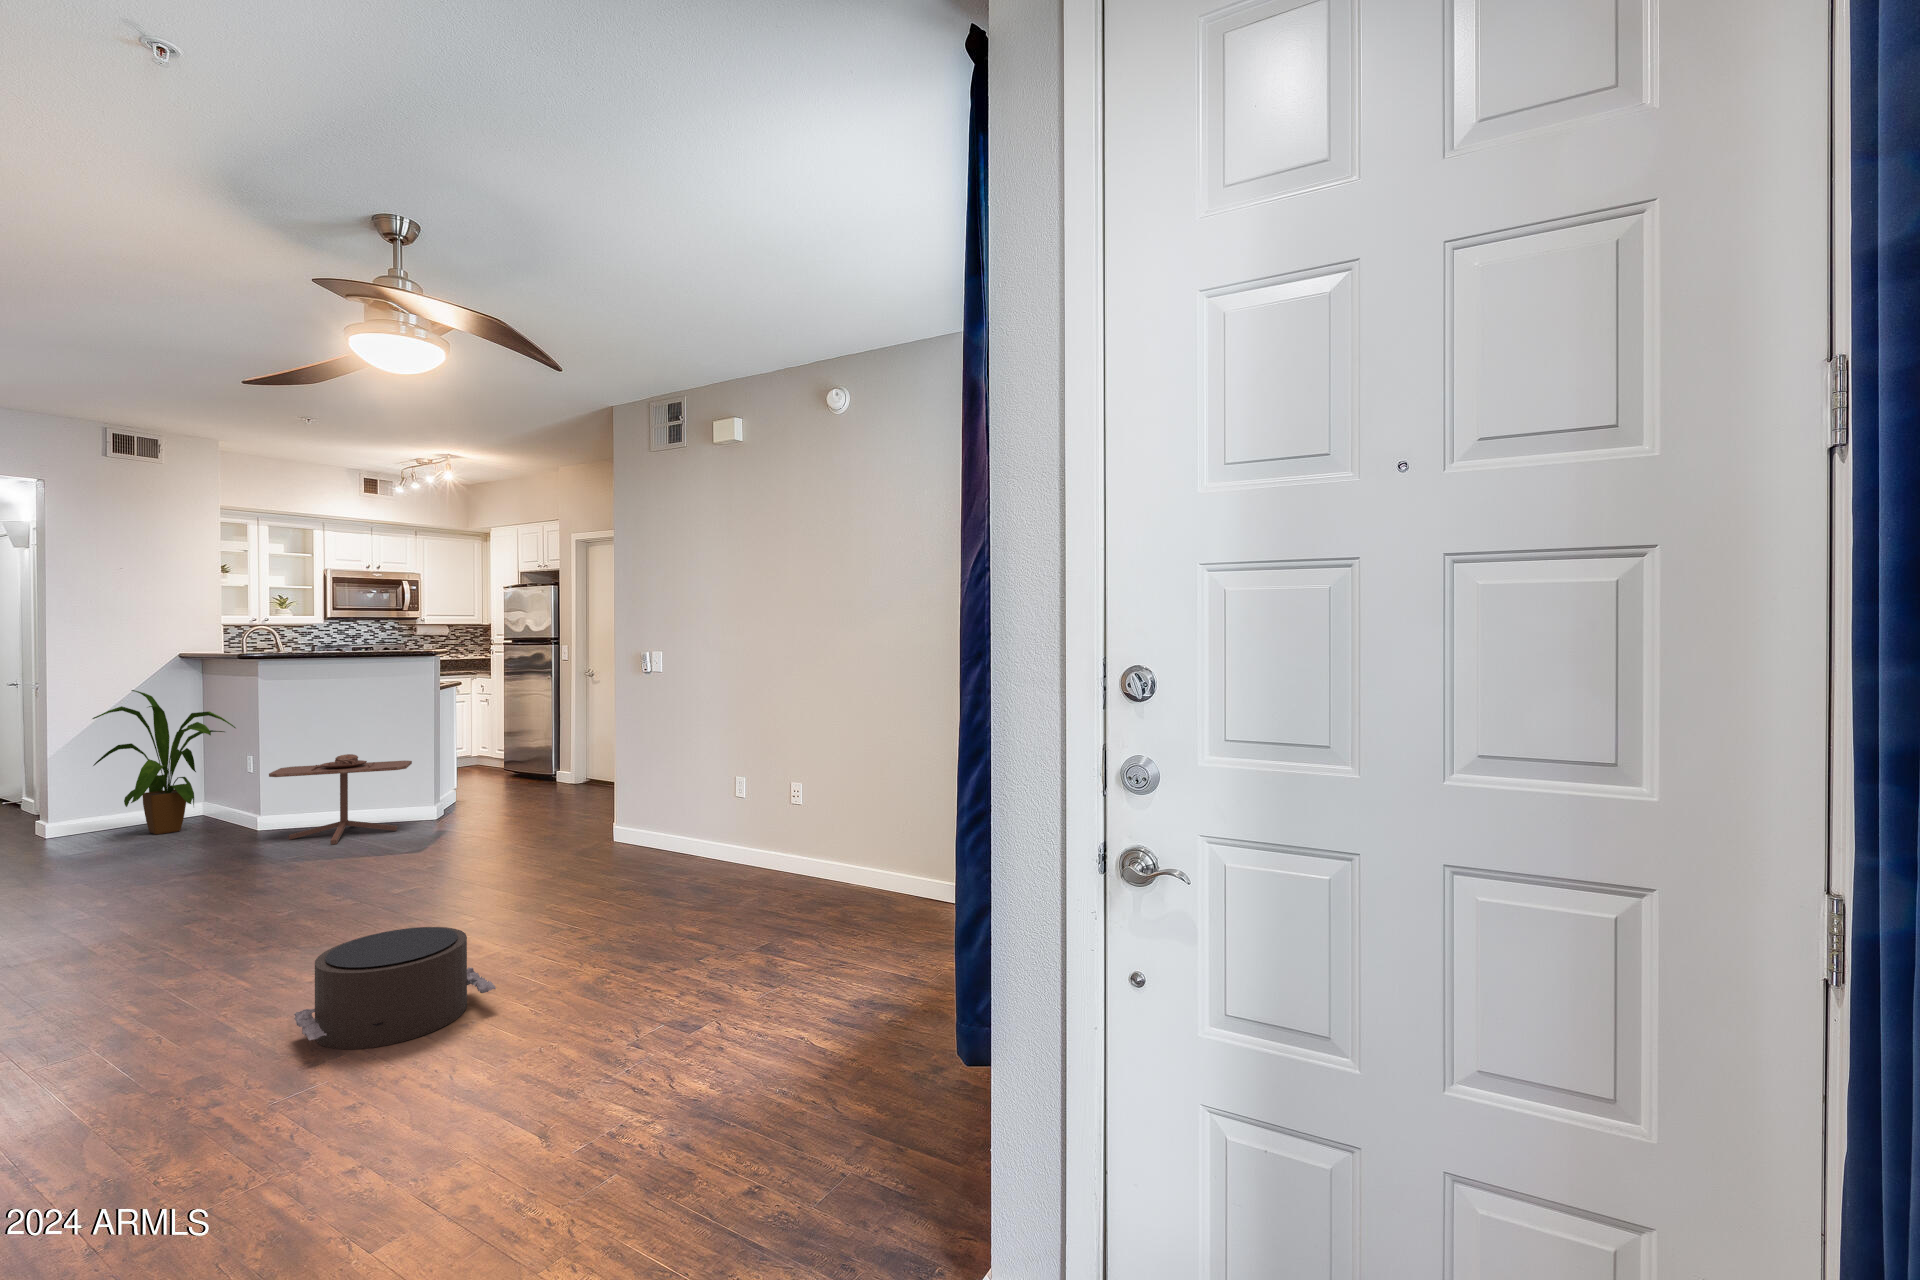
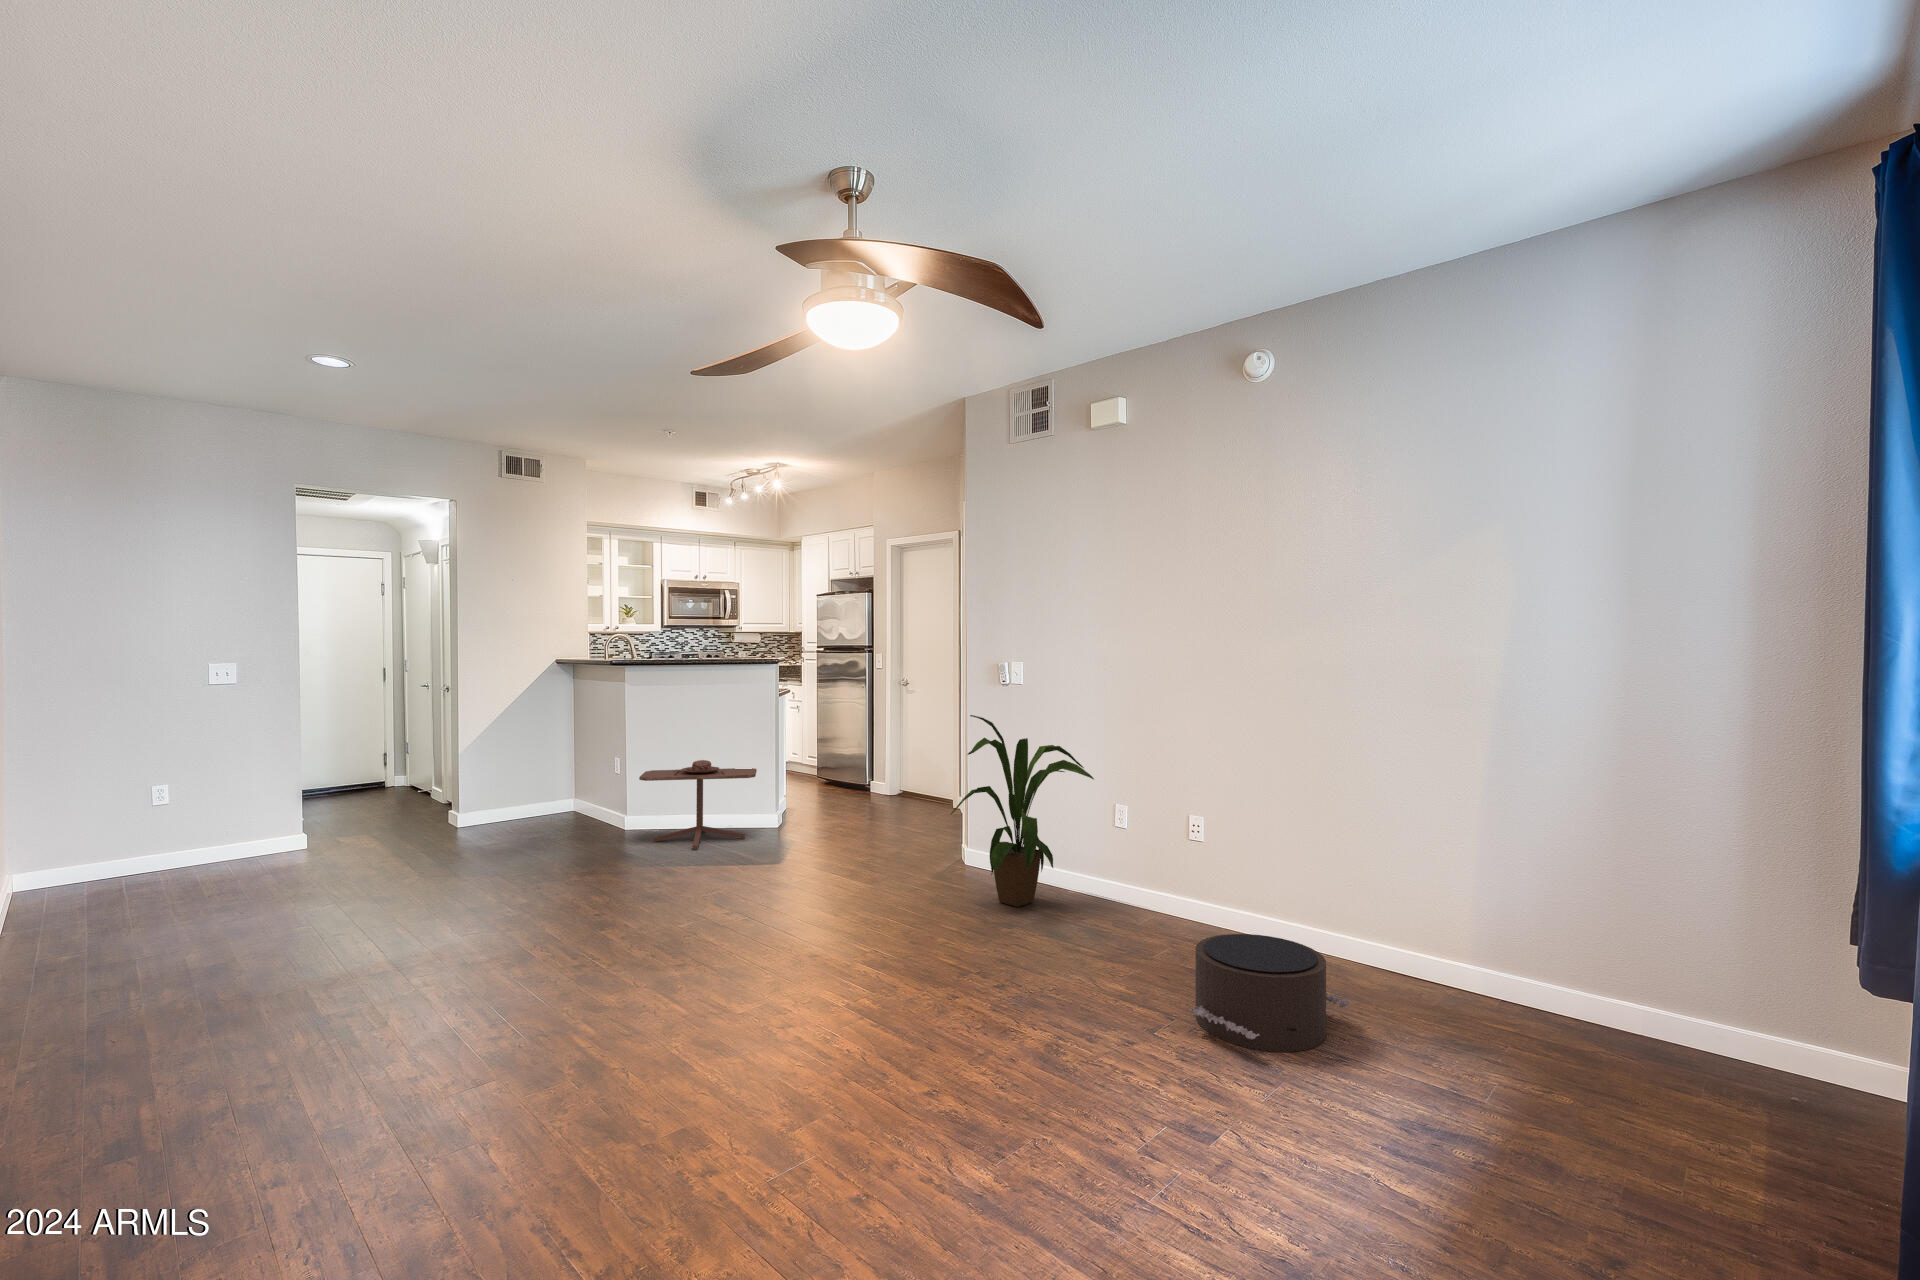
house plant: present [92,690,236,834] -> present [951,715,1094,907]
pouf: present [294,927,496,1049] -> present [1190,934,1352,1052]

